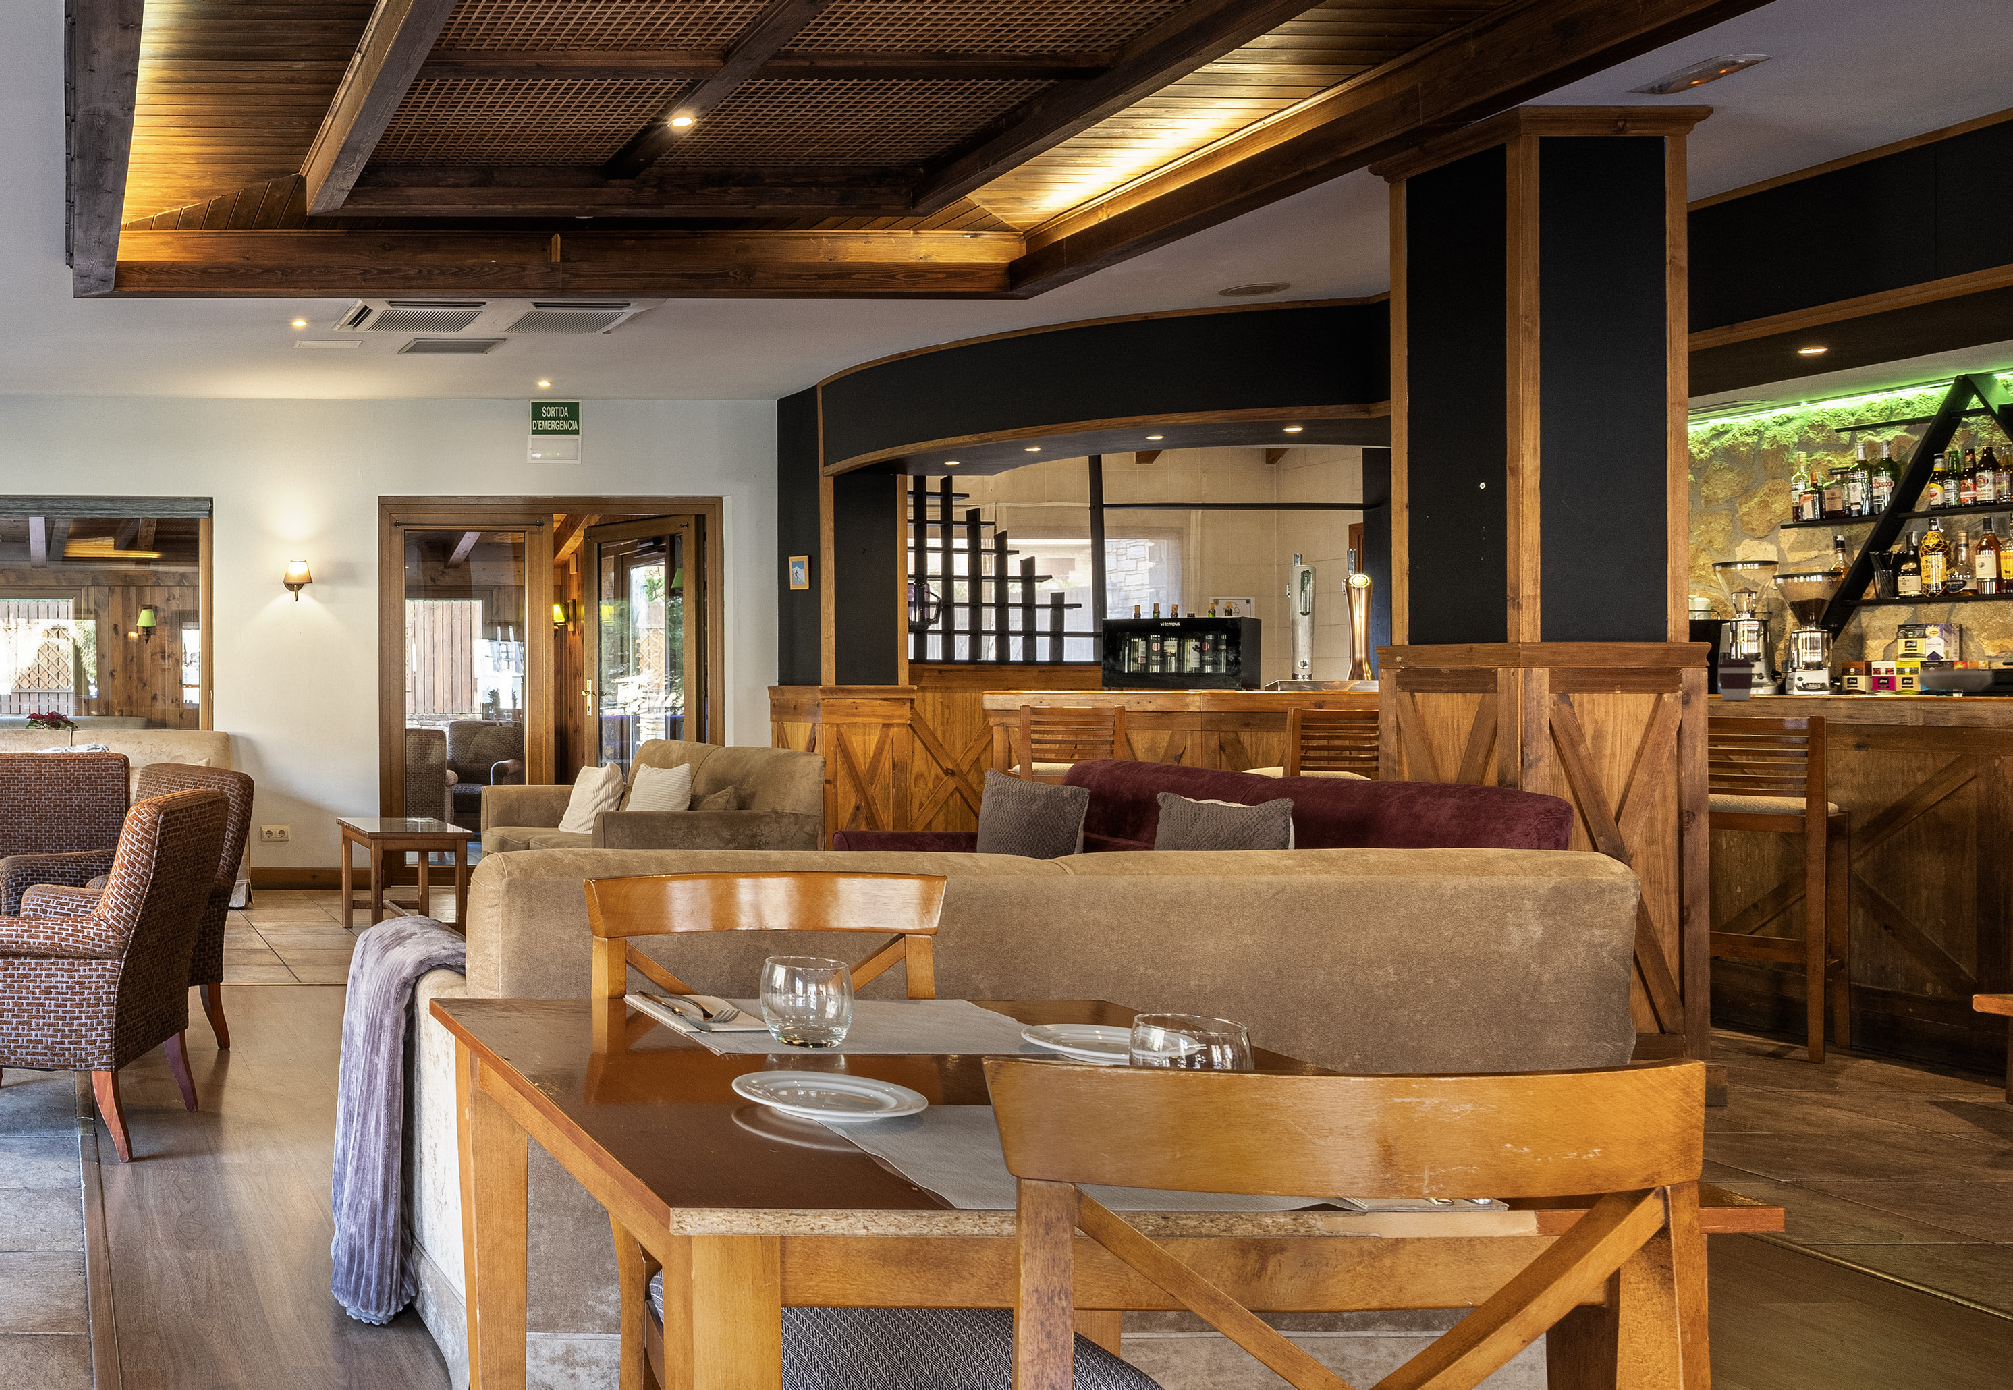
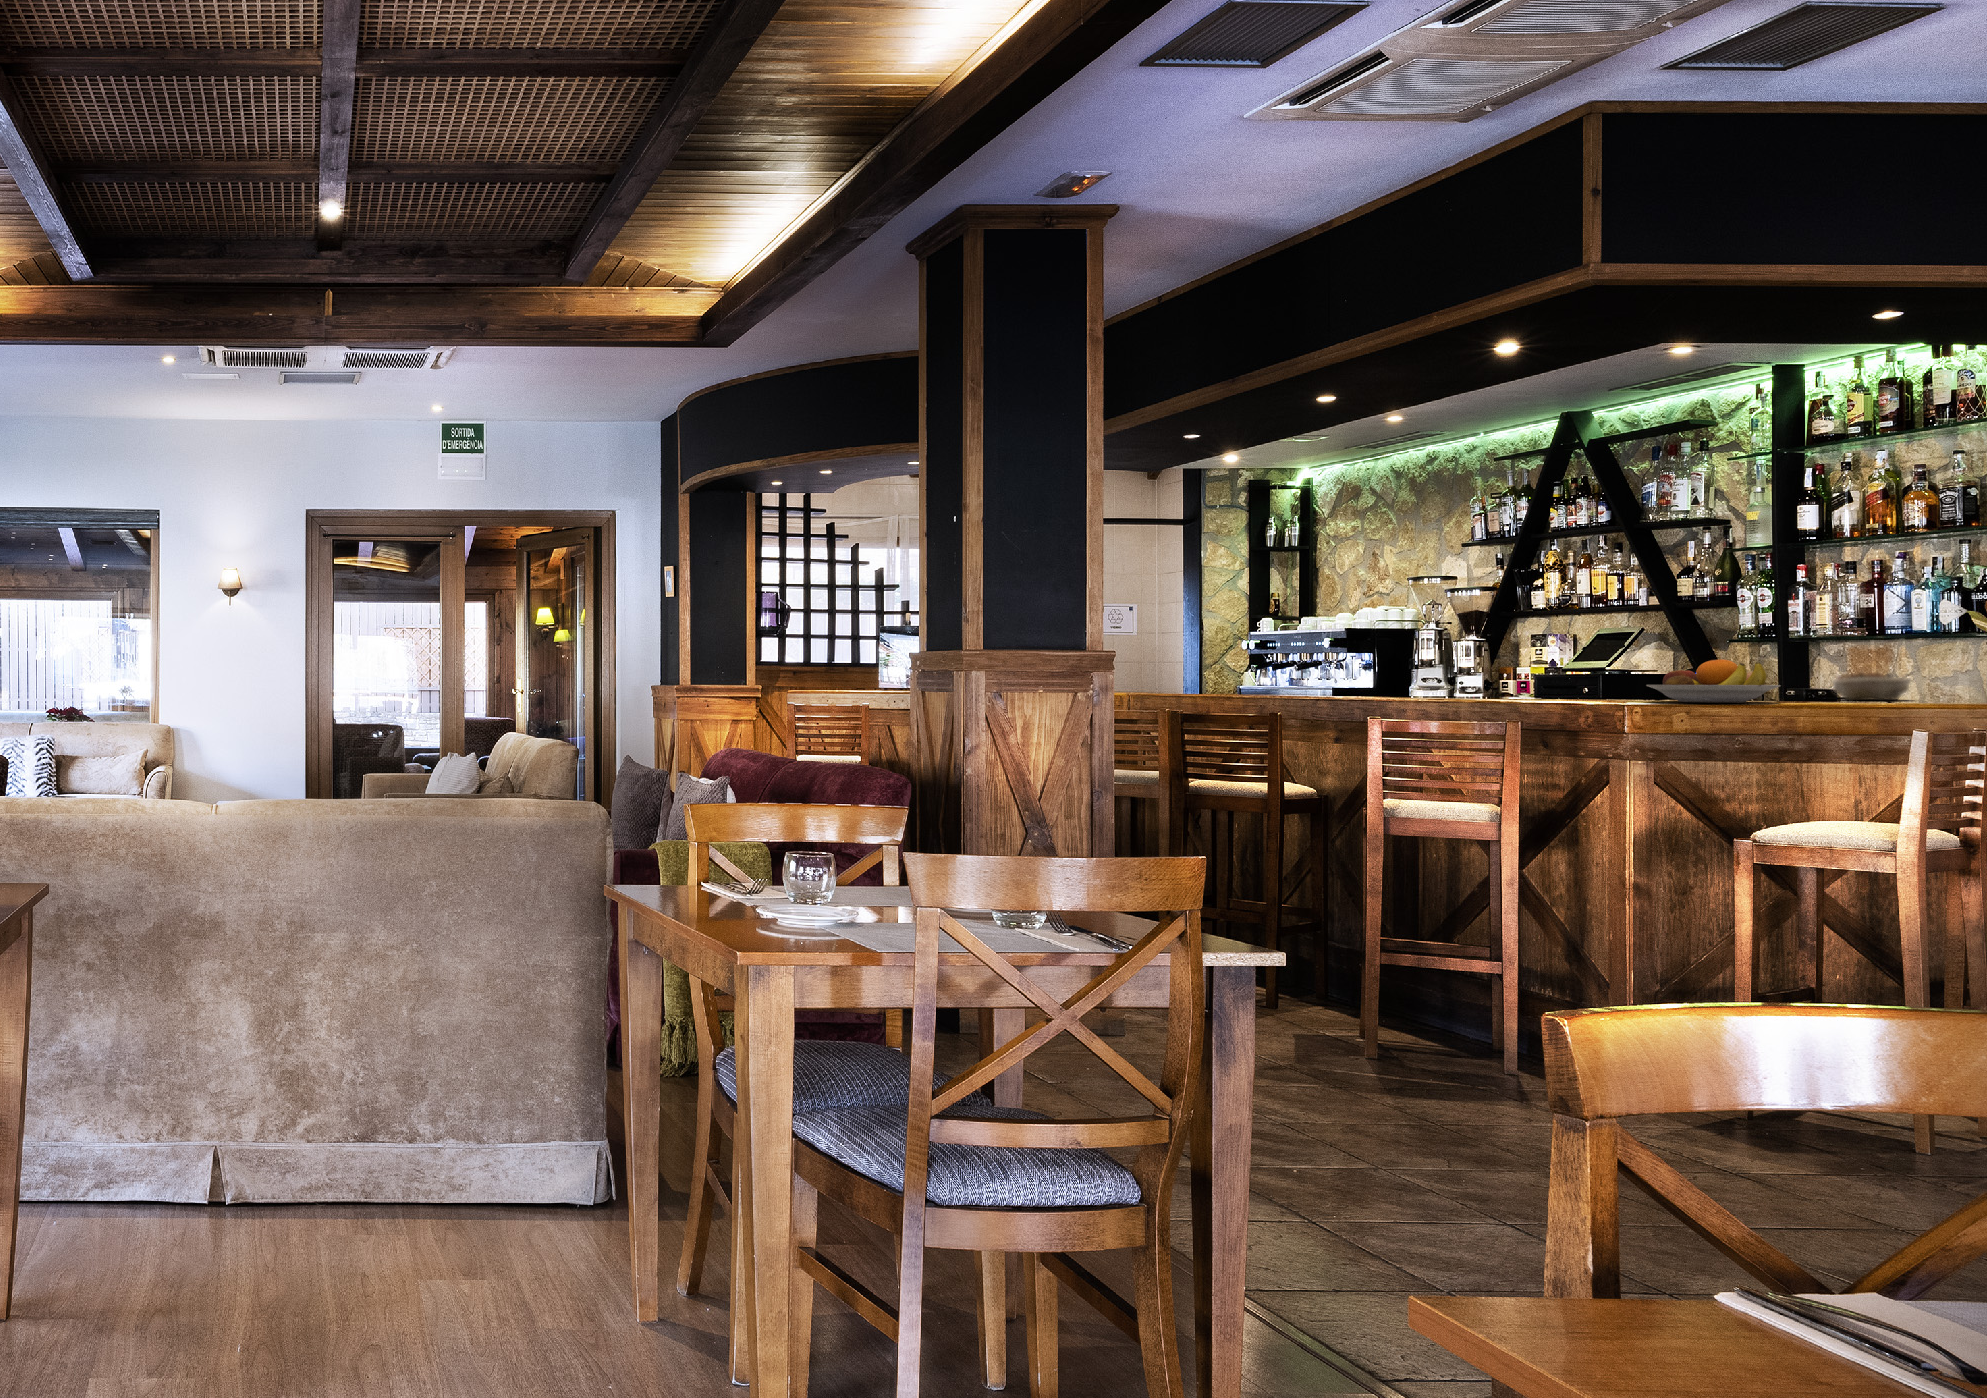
fruit bowl: none [1769,656,1899,695] -> present [1646,660,1780,703]
coffee cup: present [1718,659,1755,700] -> none [1552,663,1589,707]

